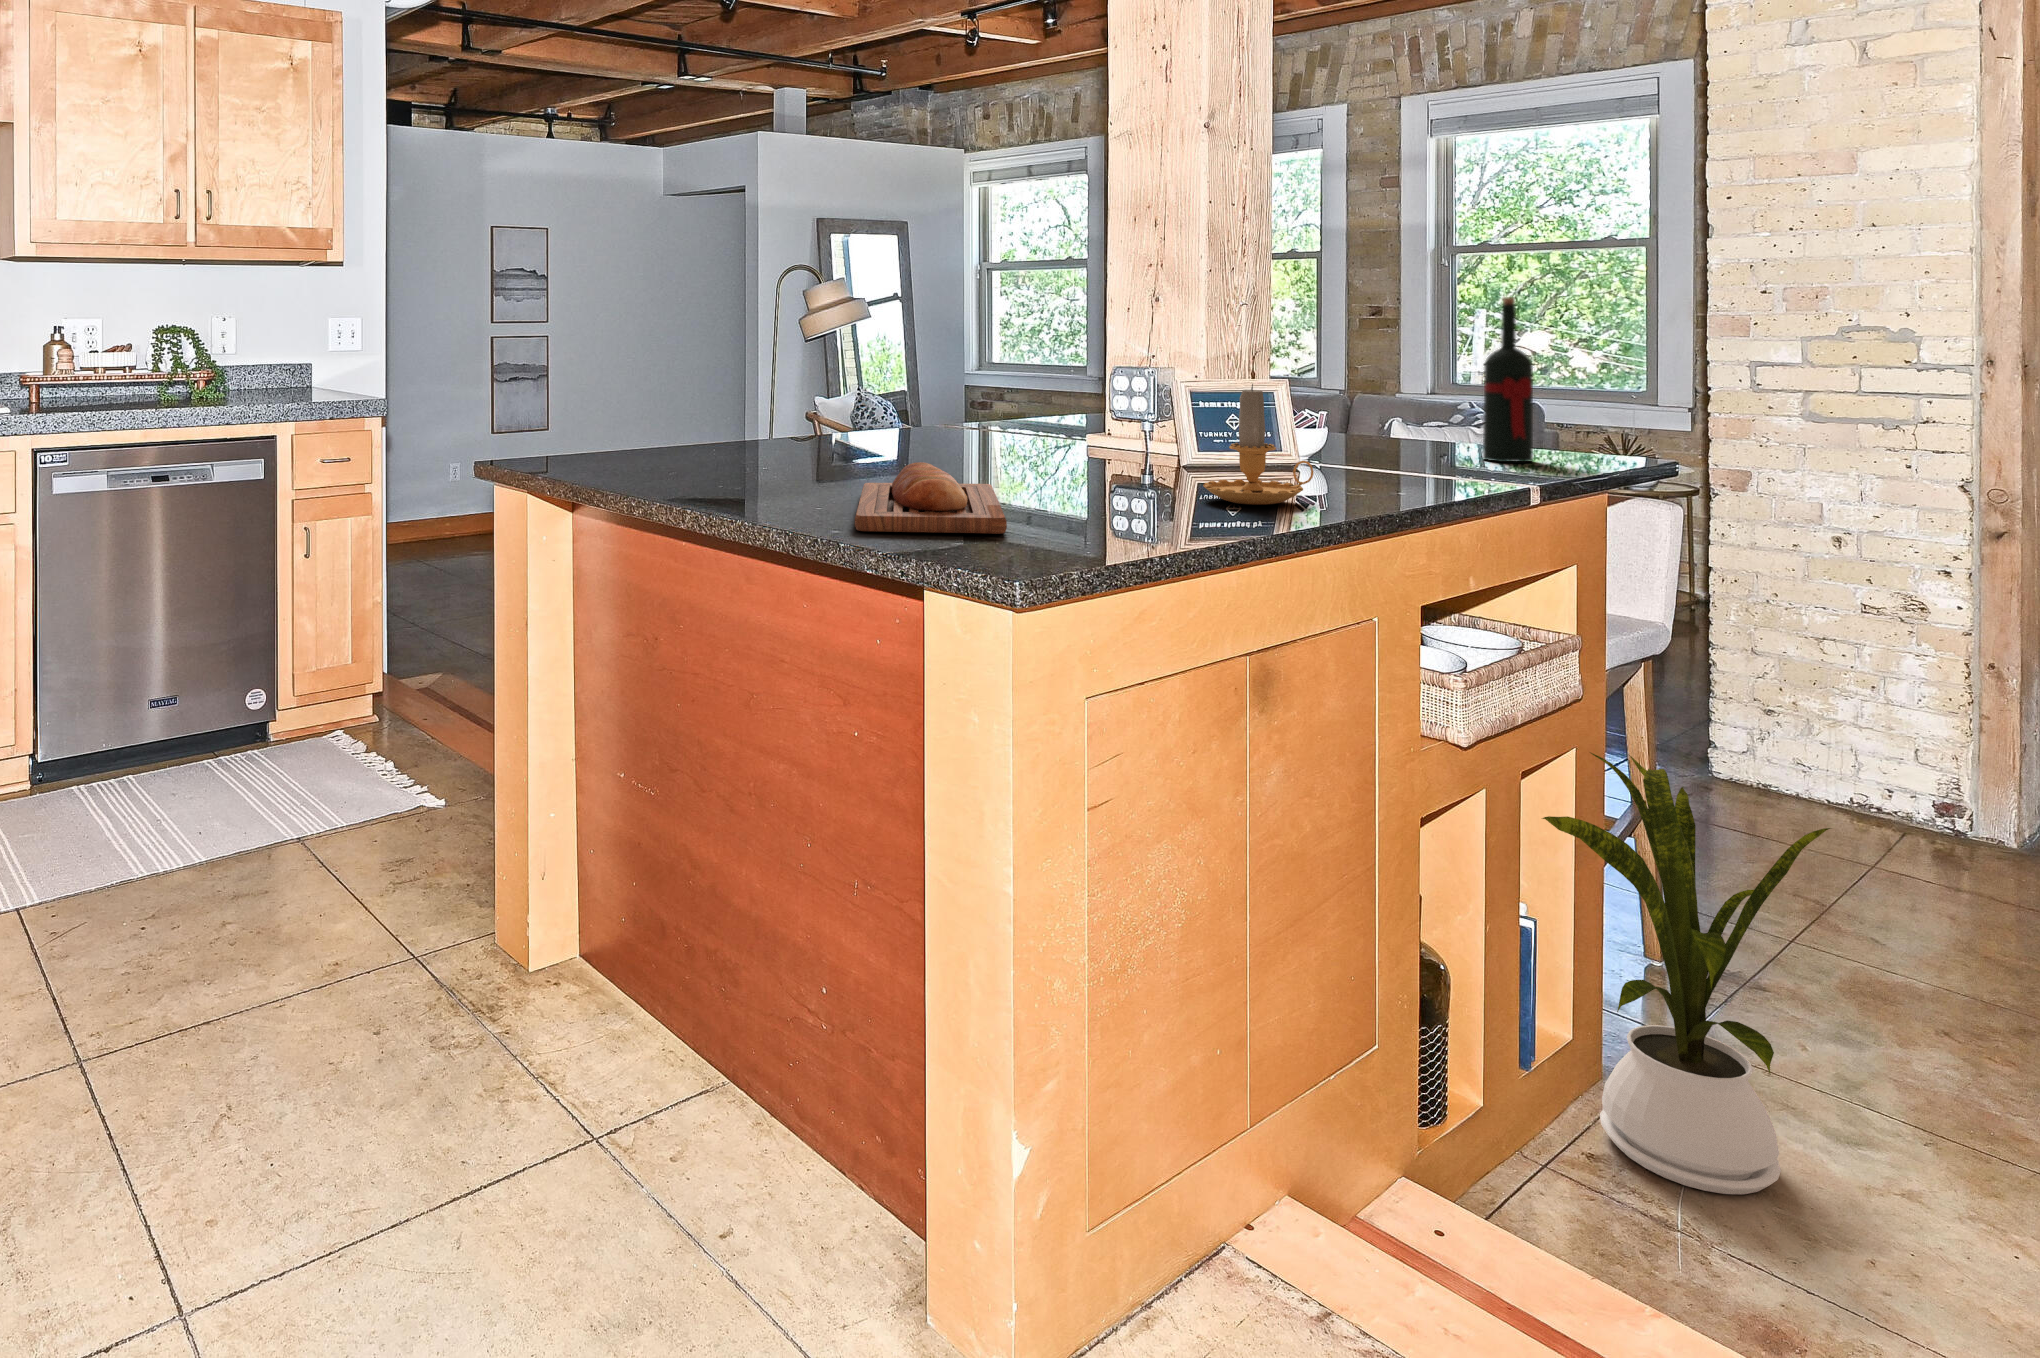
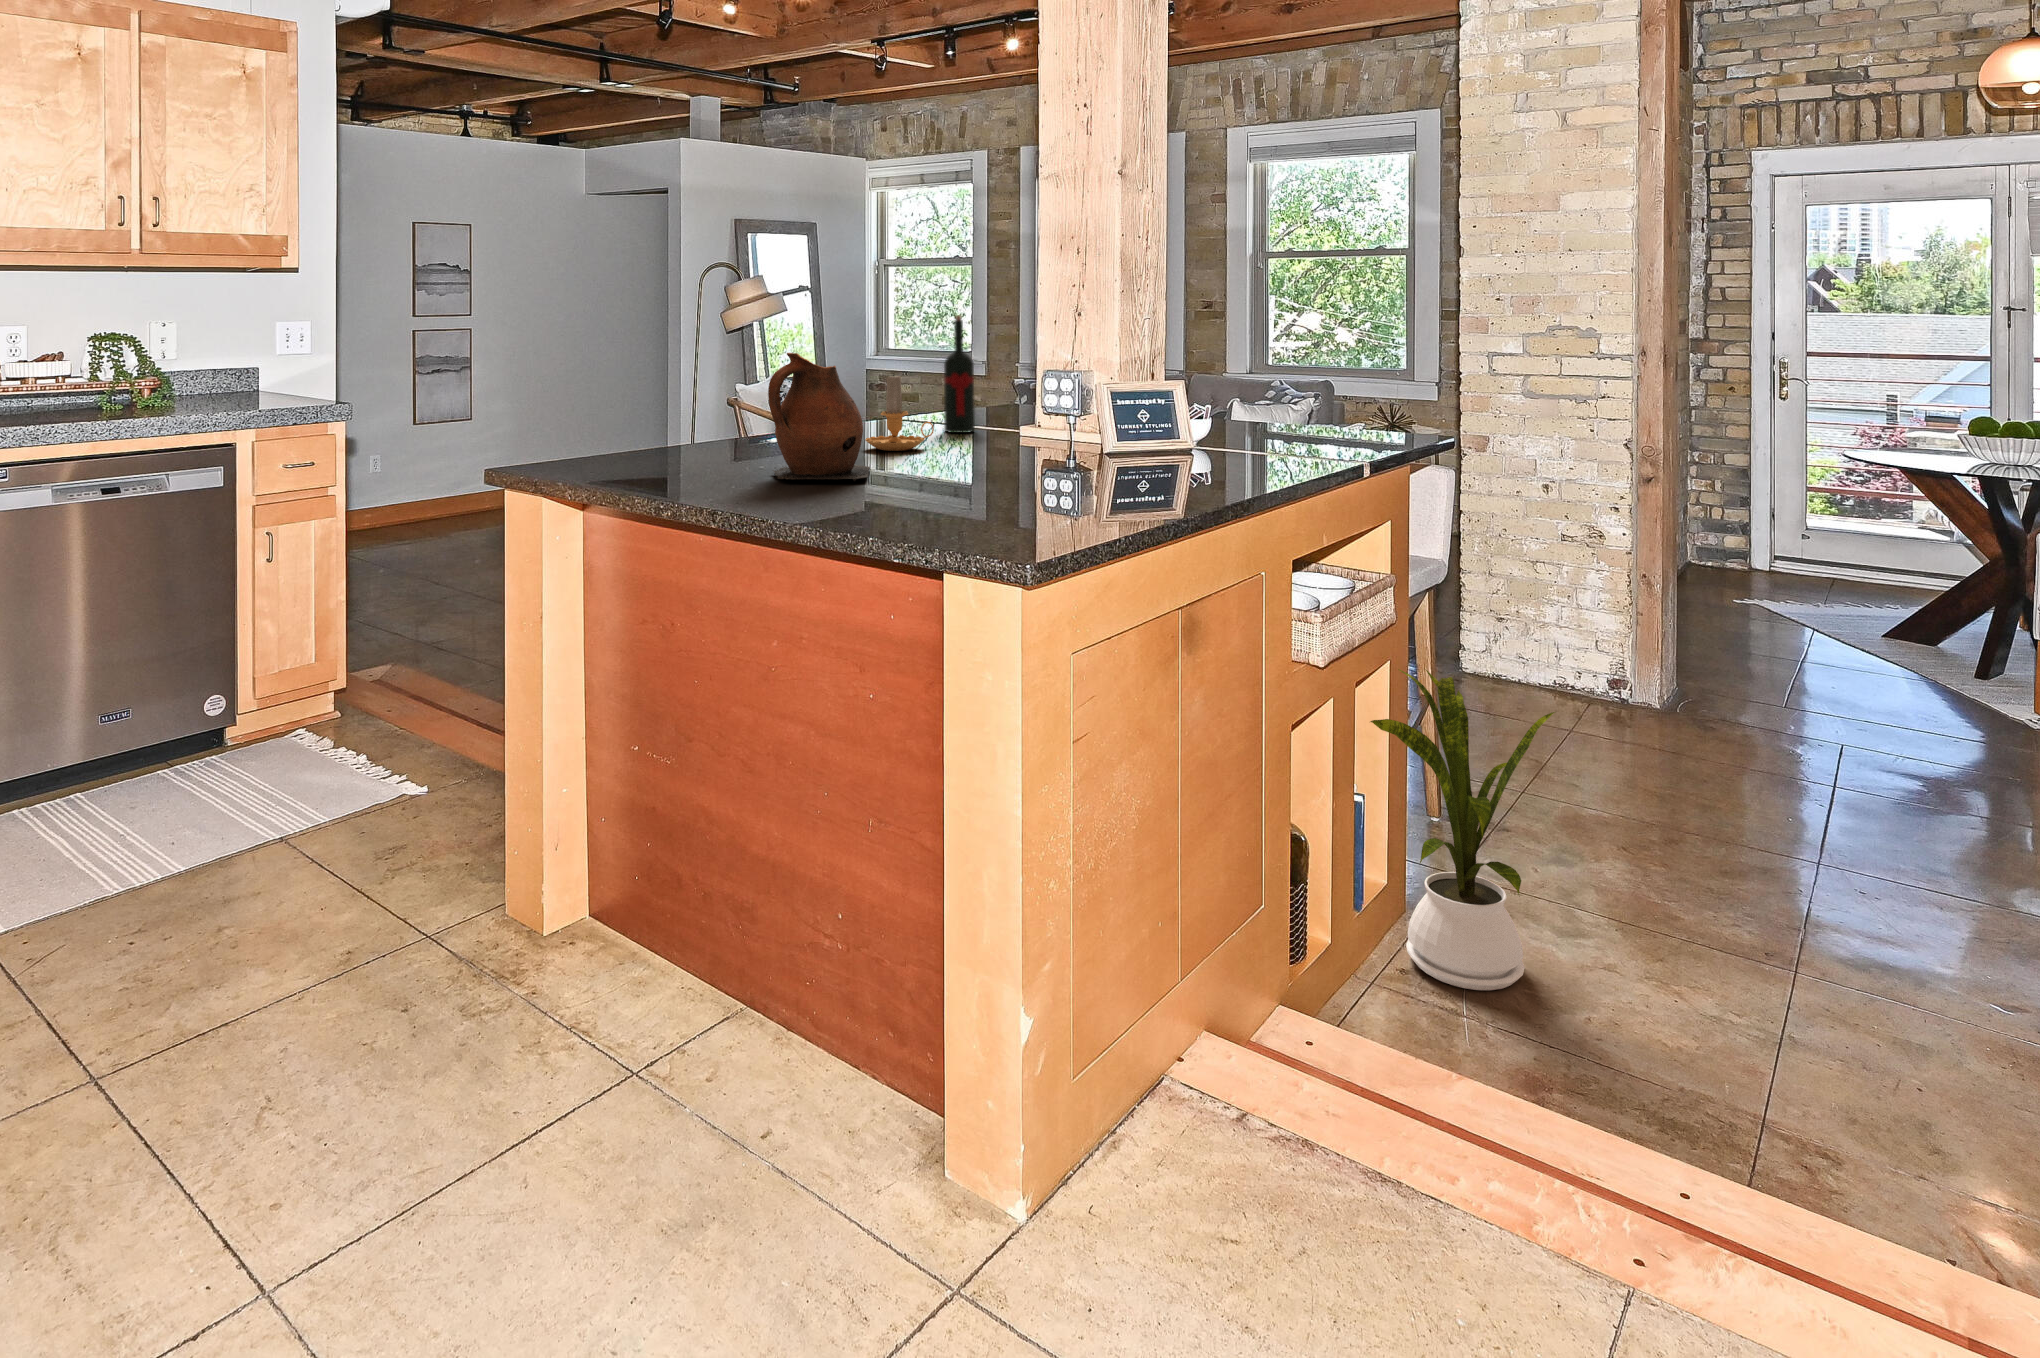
wine bottle: present [1483,297,1533,462] -> present [944,315,975,433]
ceramic pitcher: none [762,336,885,485] -> present [768,353,870,482]
candle: present [1203,384,1314,505] -> present [865,375,934,451]
bread loaf: present [855,462,1007,534] -> none [862,462,996,524]

